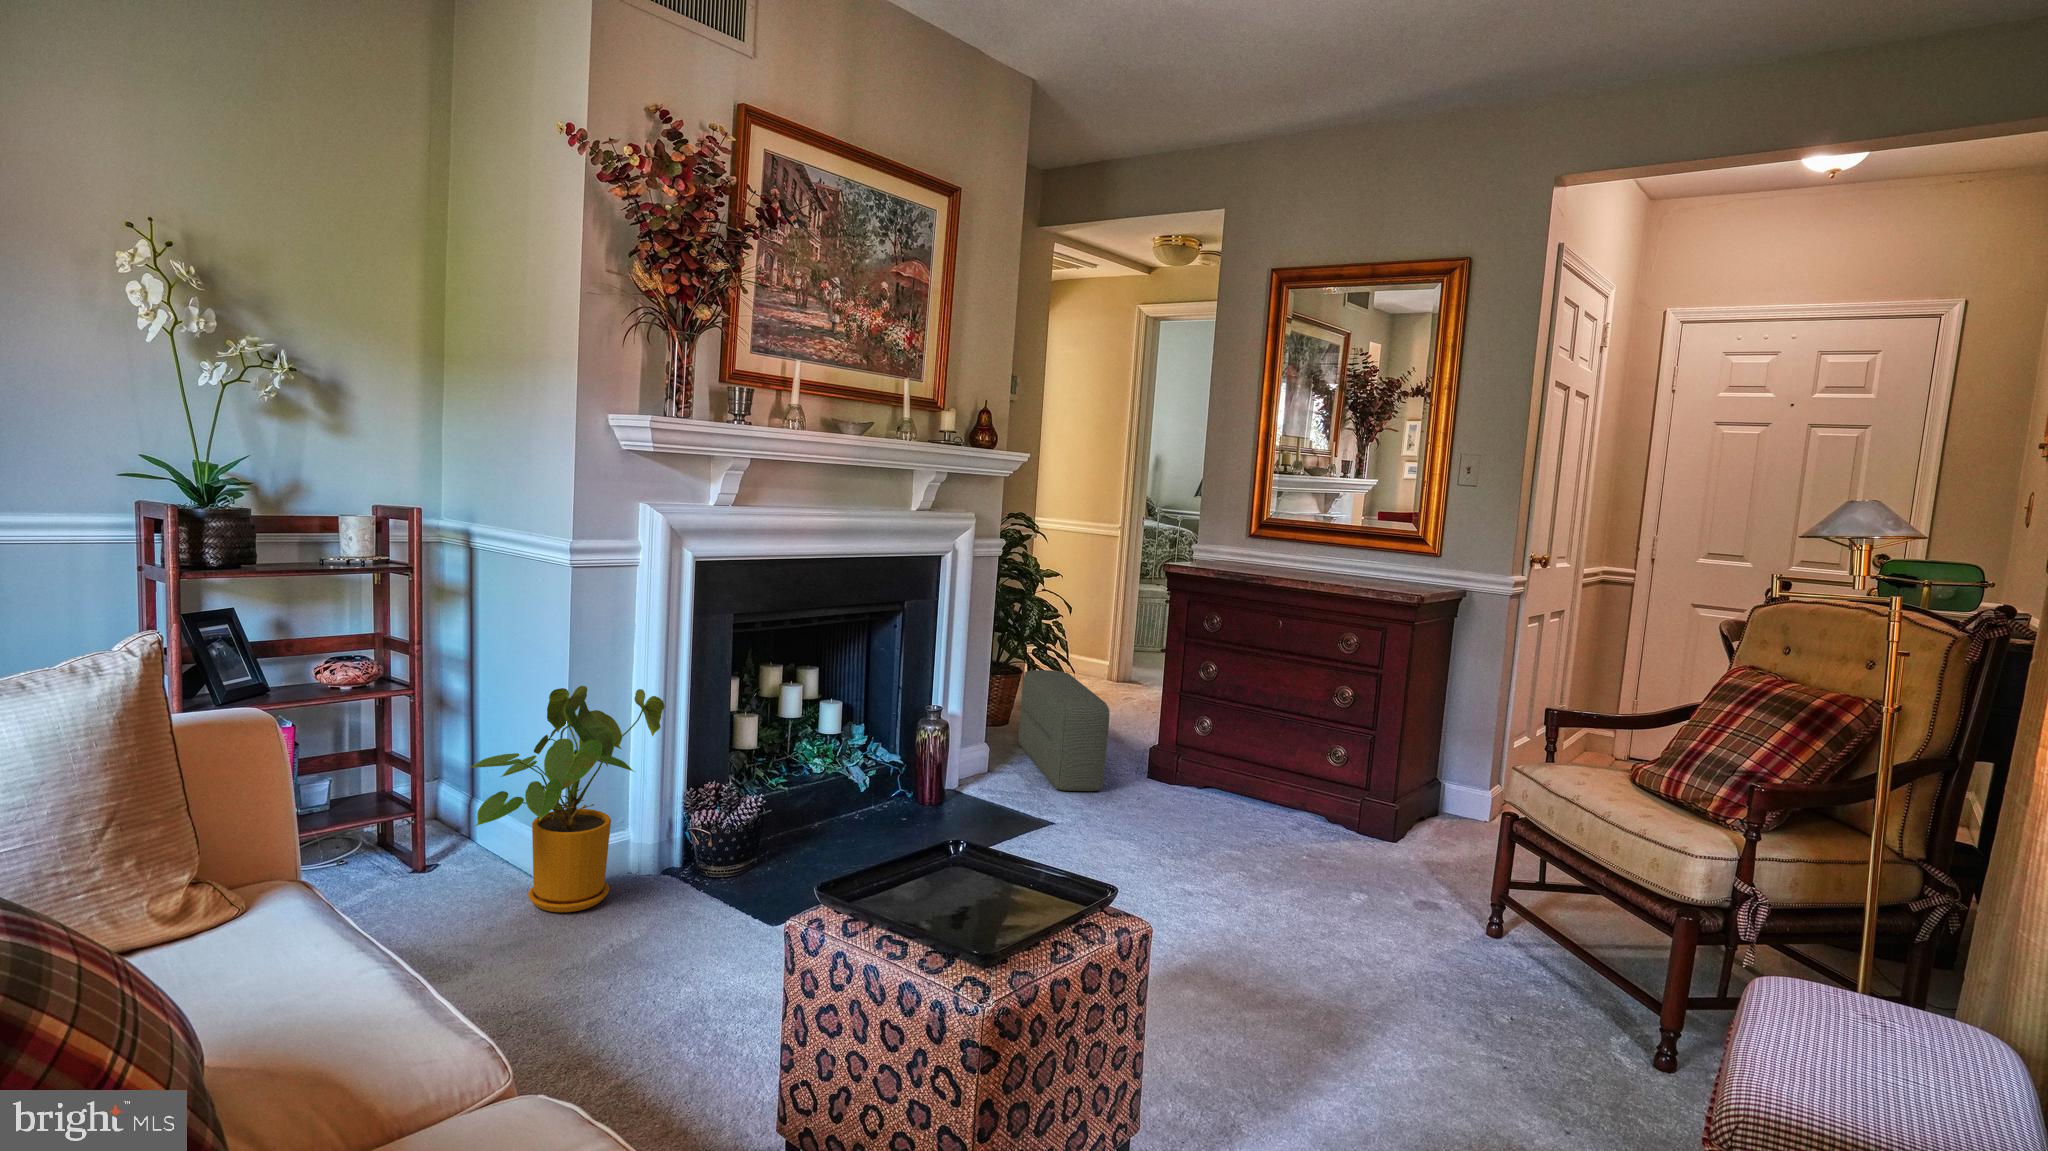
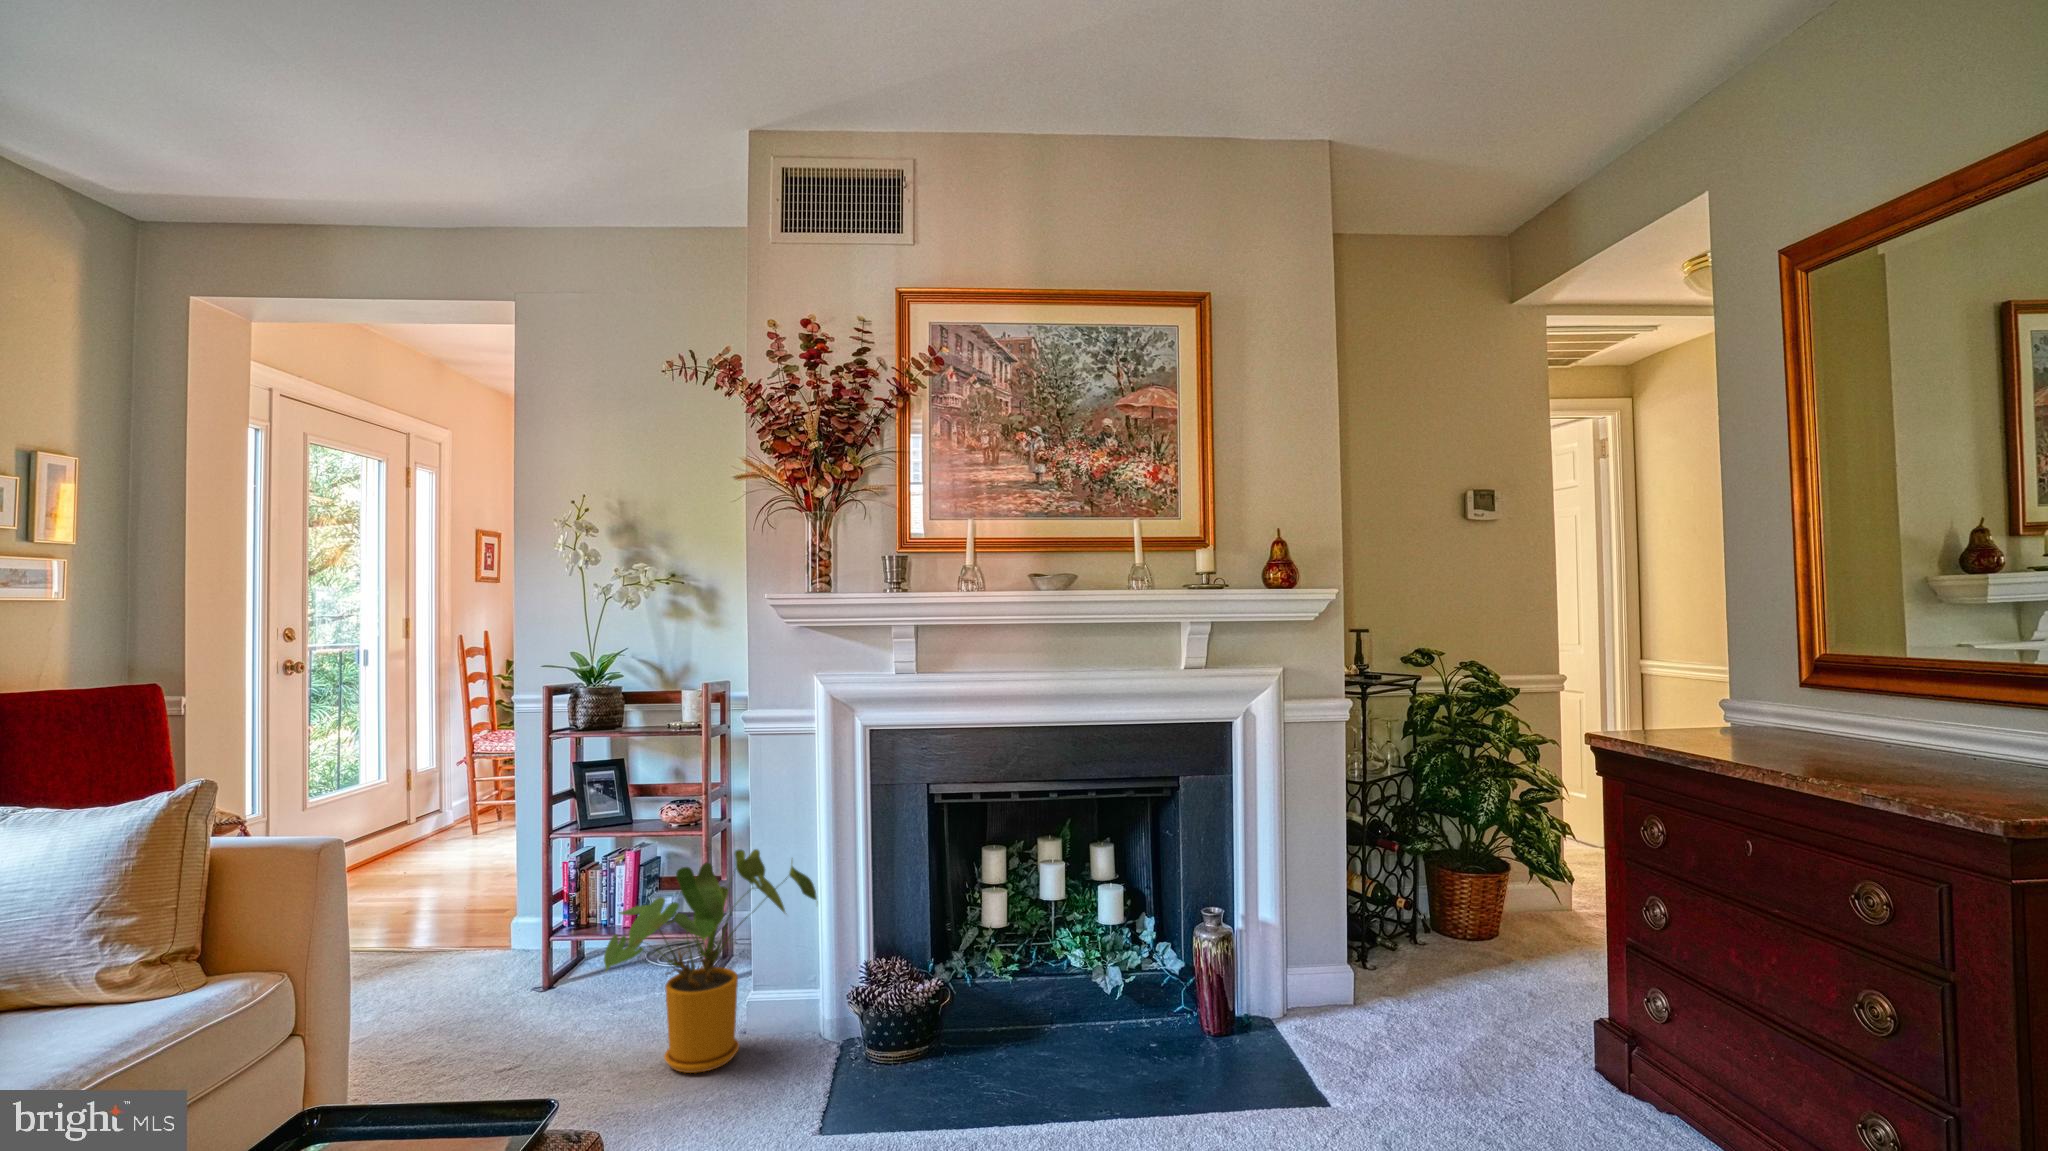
pouf: present [1018,670,1110,791] -> none [1391,889,1514,1096]

